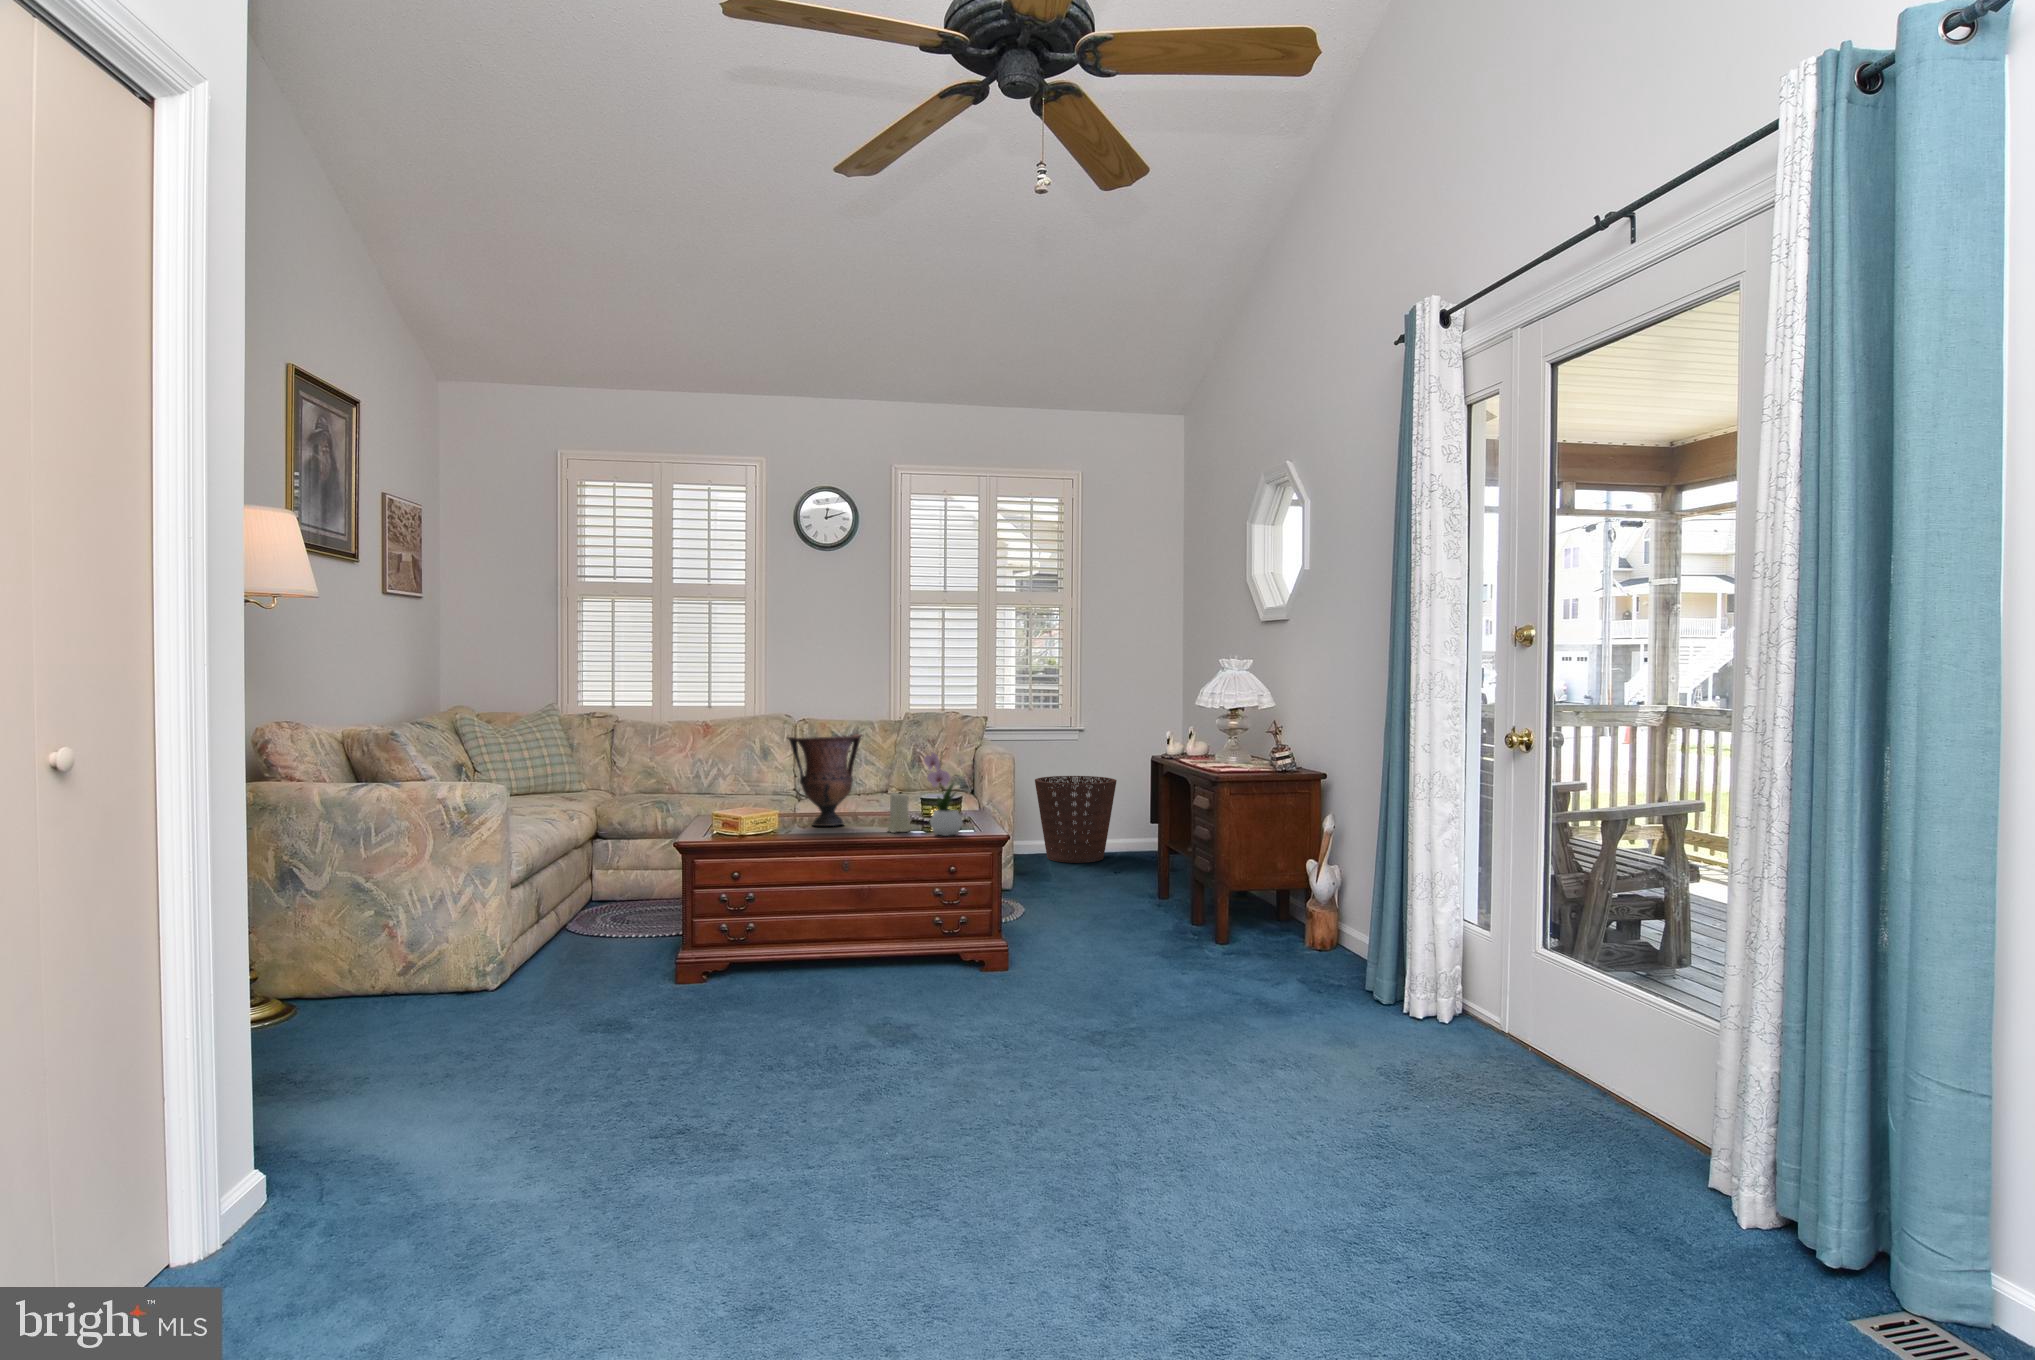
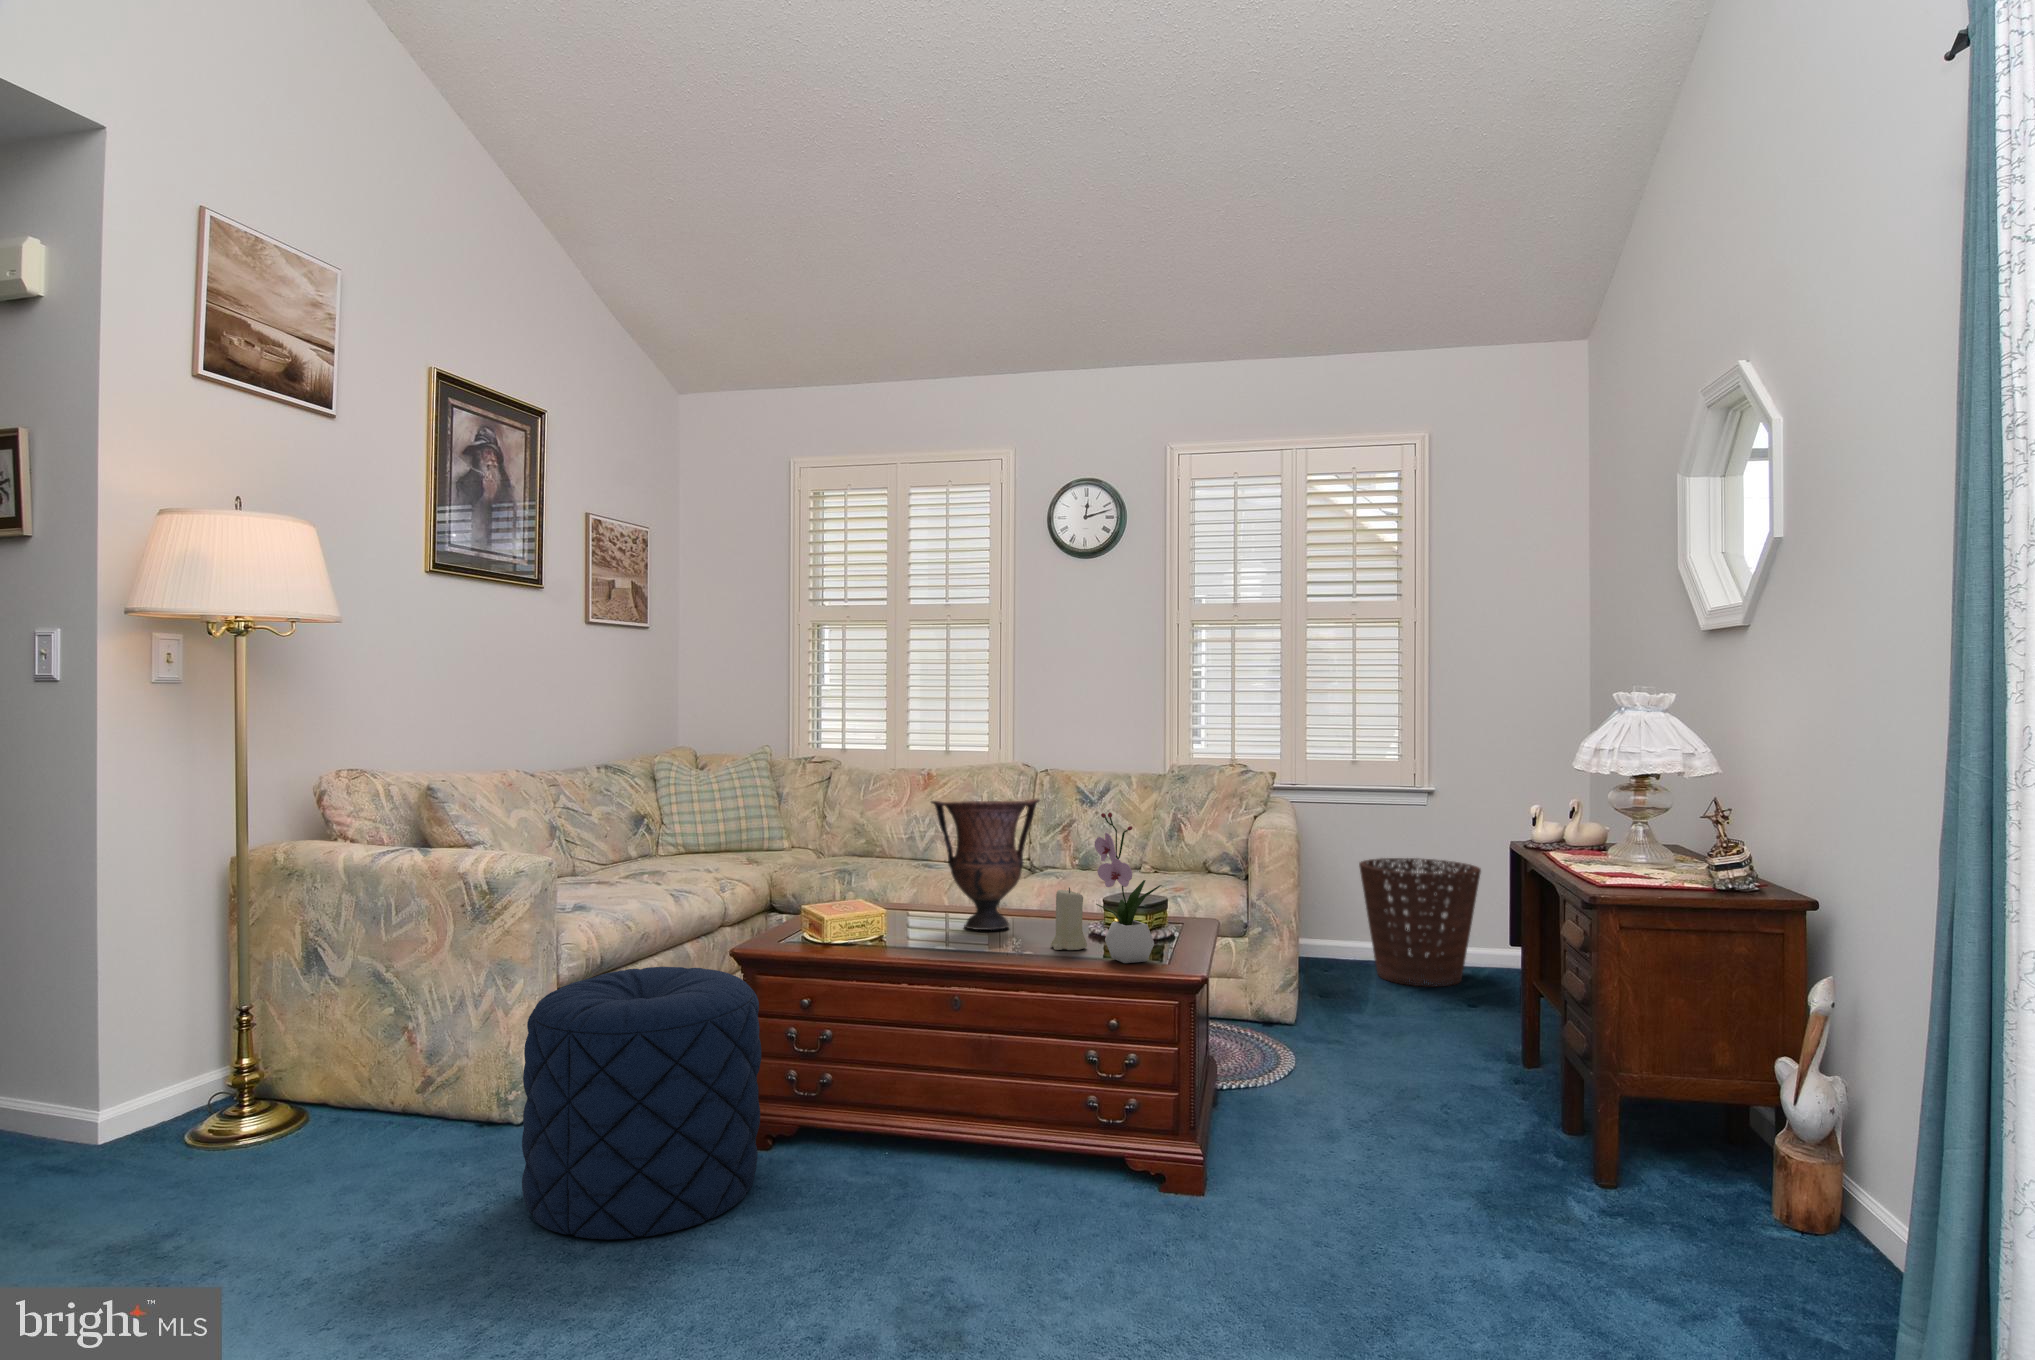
pouf: none [551,858,718,1033] -> present [522,967,761,1240]

